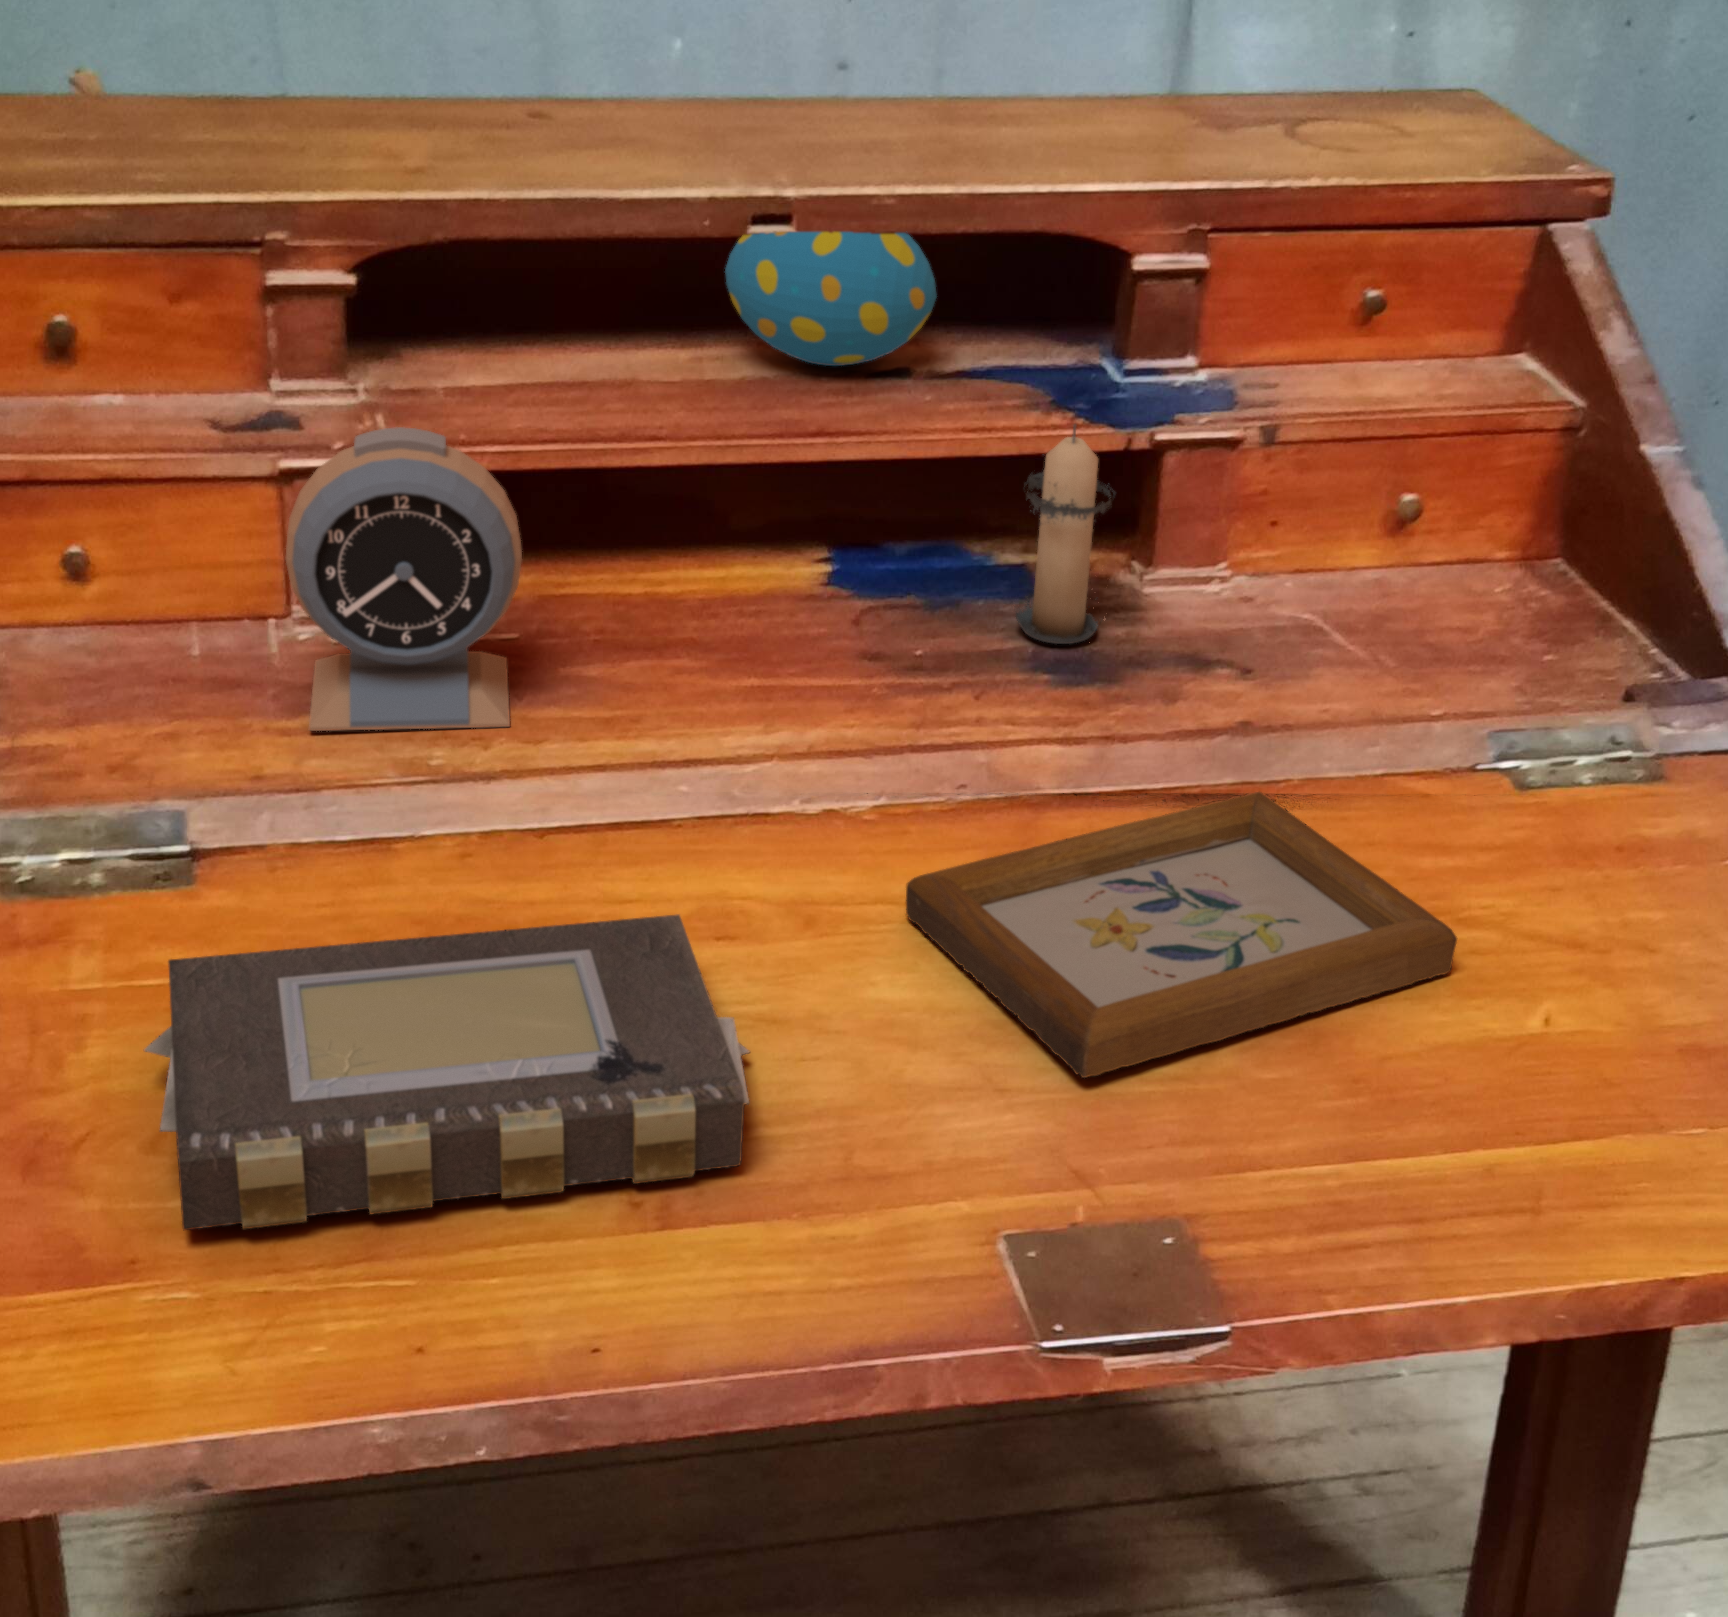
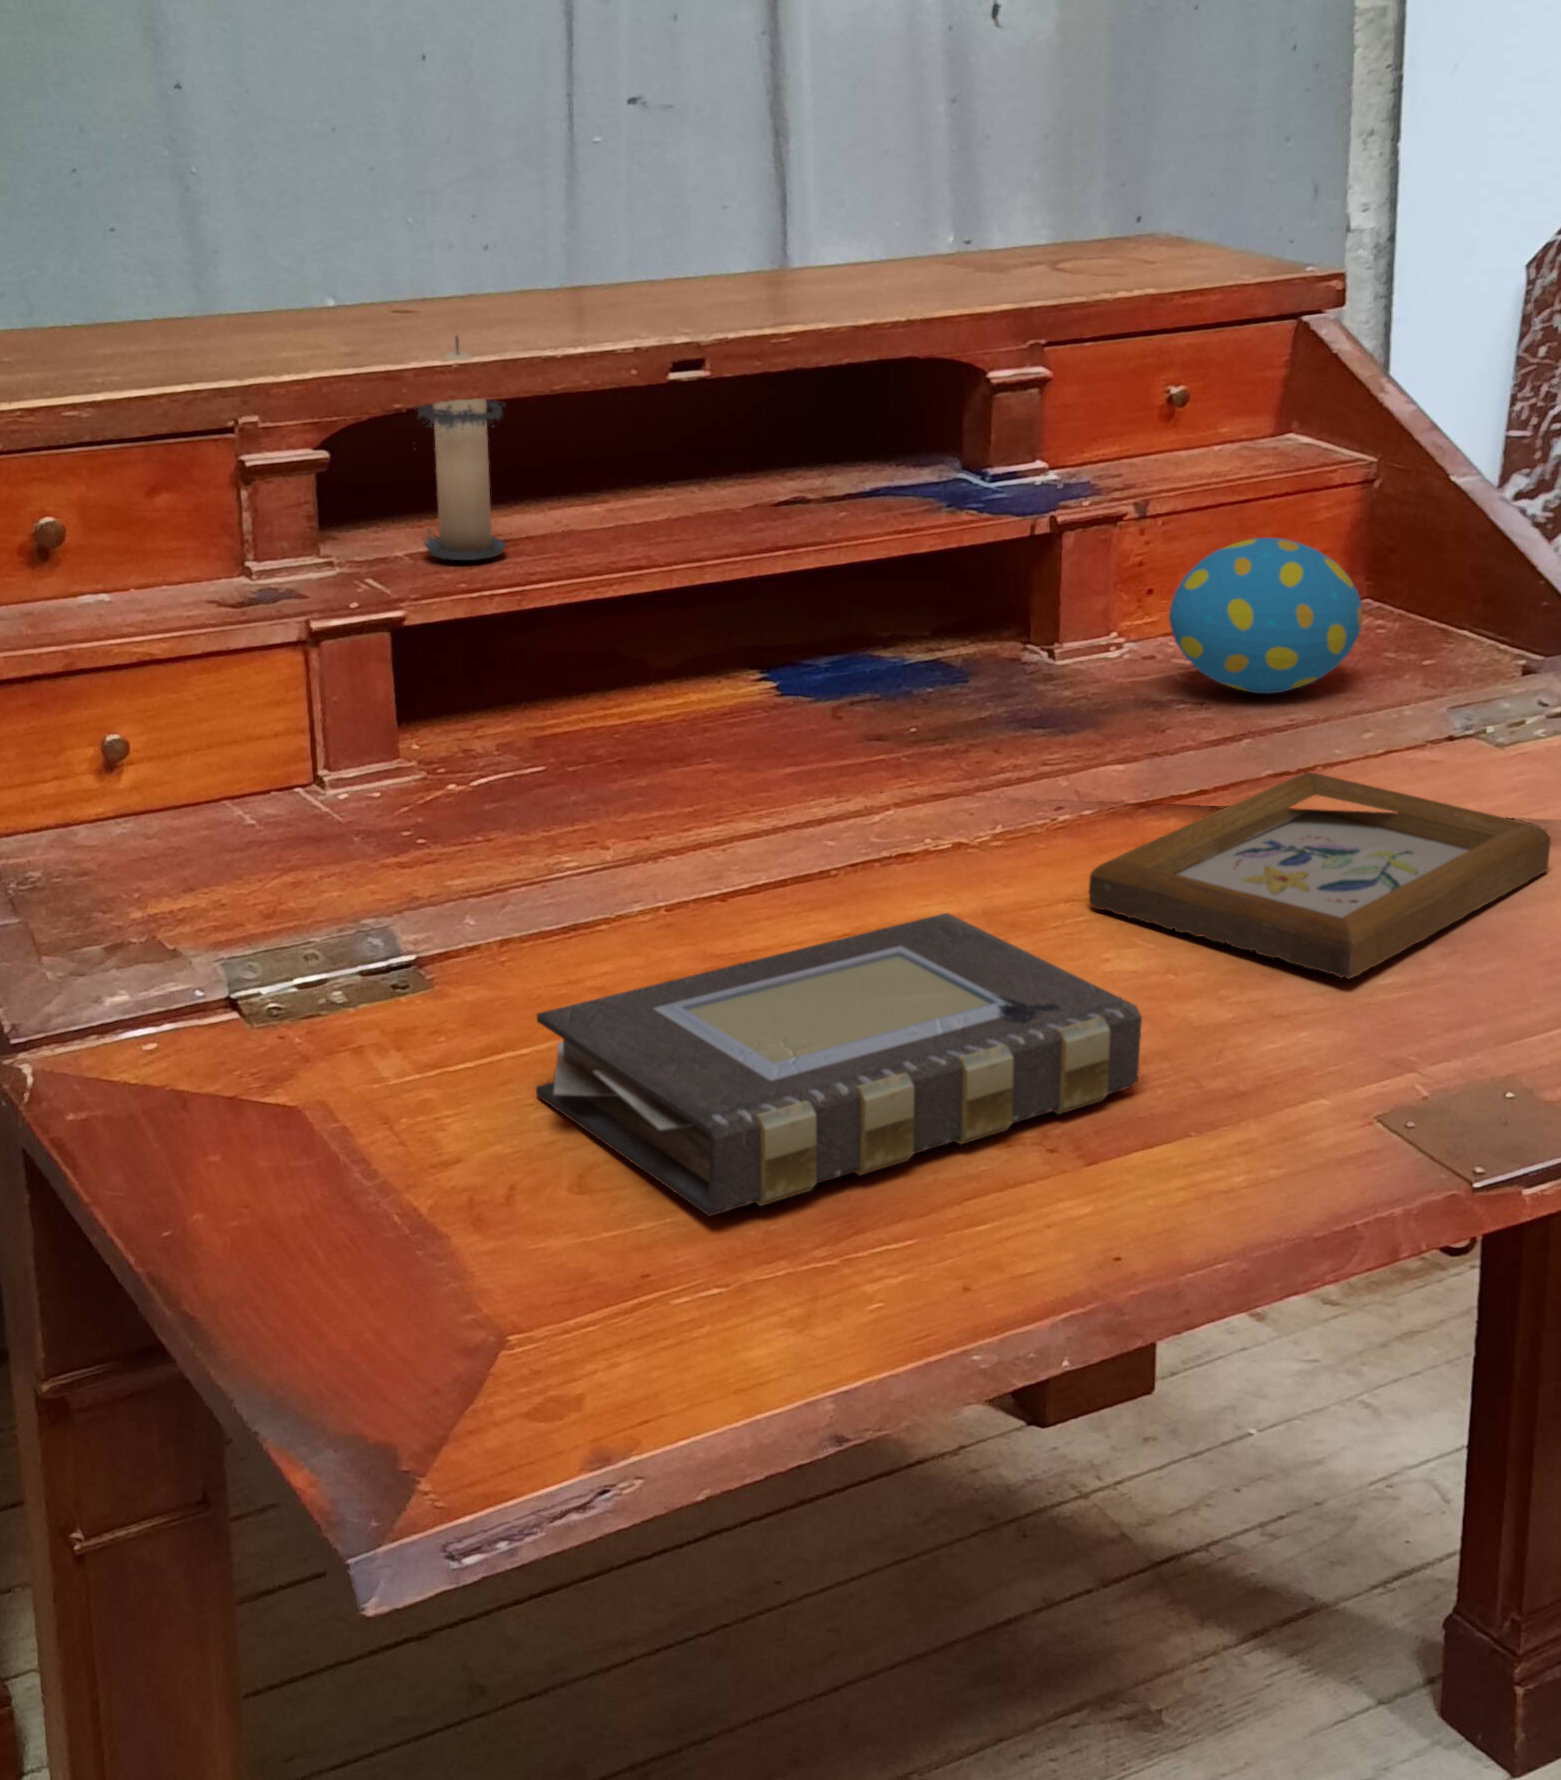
decorative egg: present [725,232,937,366] -> present [1169,538,1363,694]
candle: present [1016,424,1111,644] -> present [415,336,506,560]
alarm clock: present [286,427,522,731] -> none [366,556,607,867]

